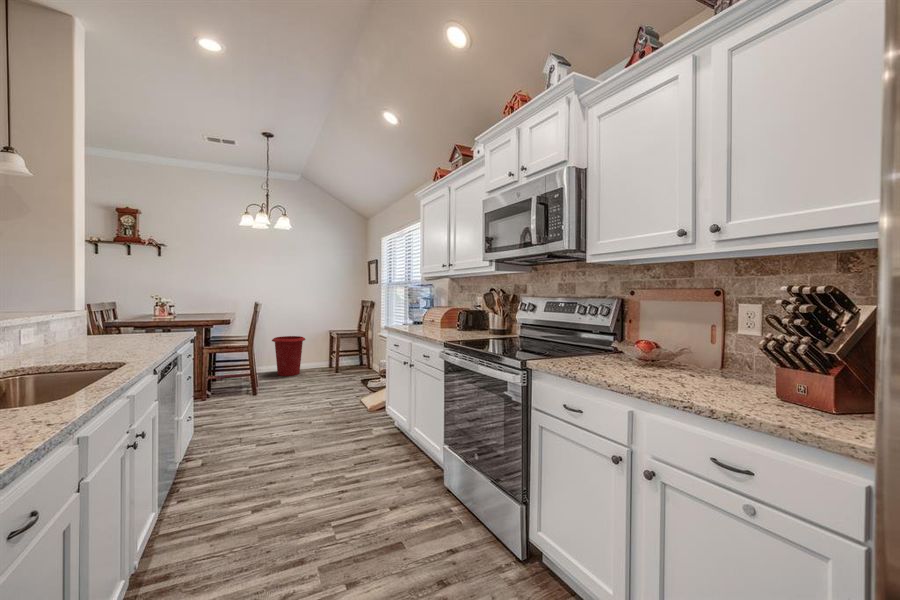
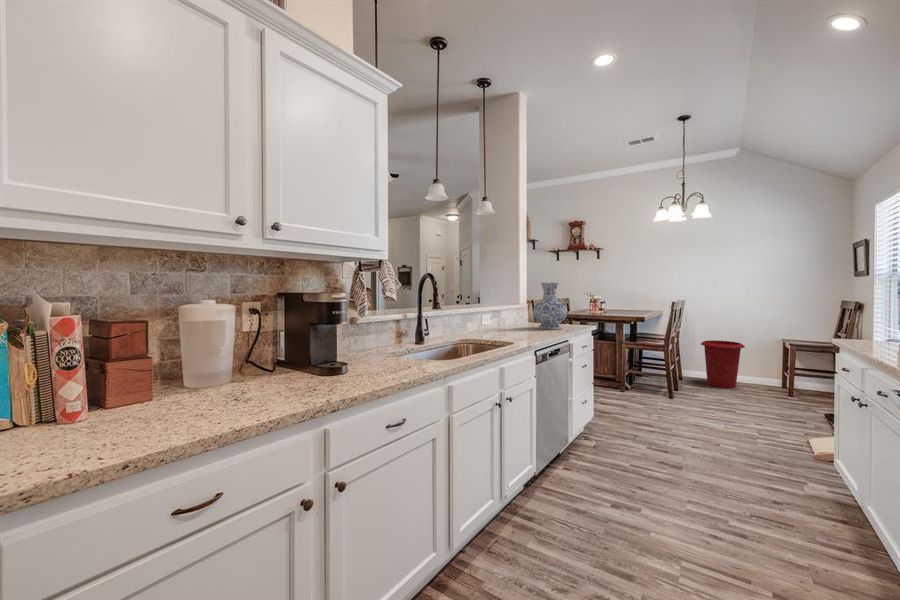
vase: none [111,281,163,340] -> present [533,282,566,329]

